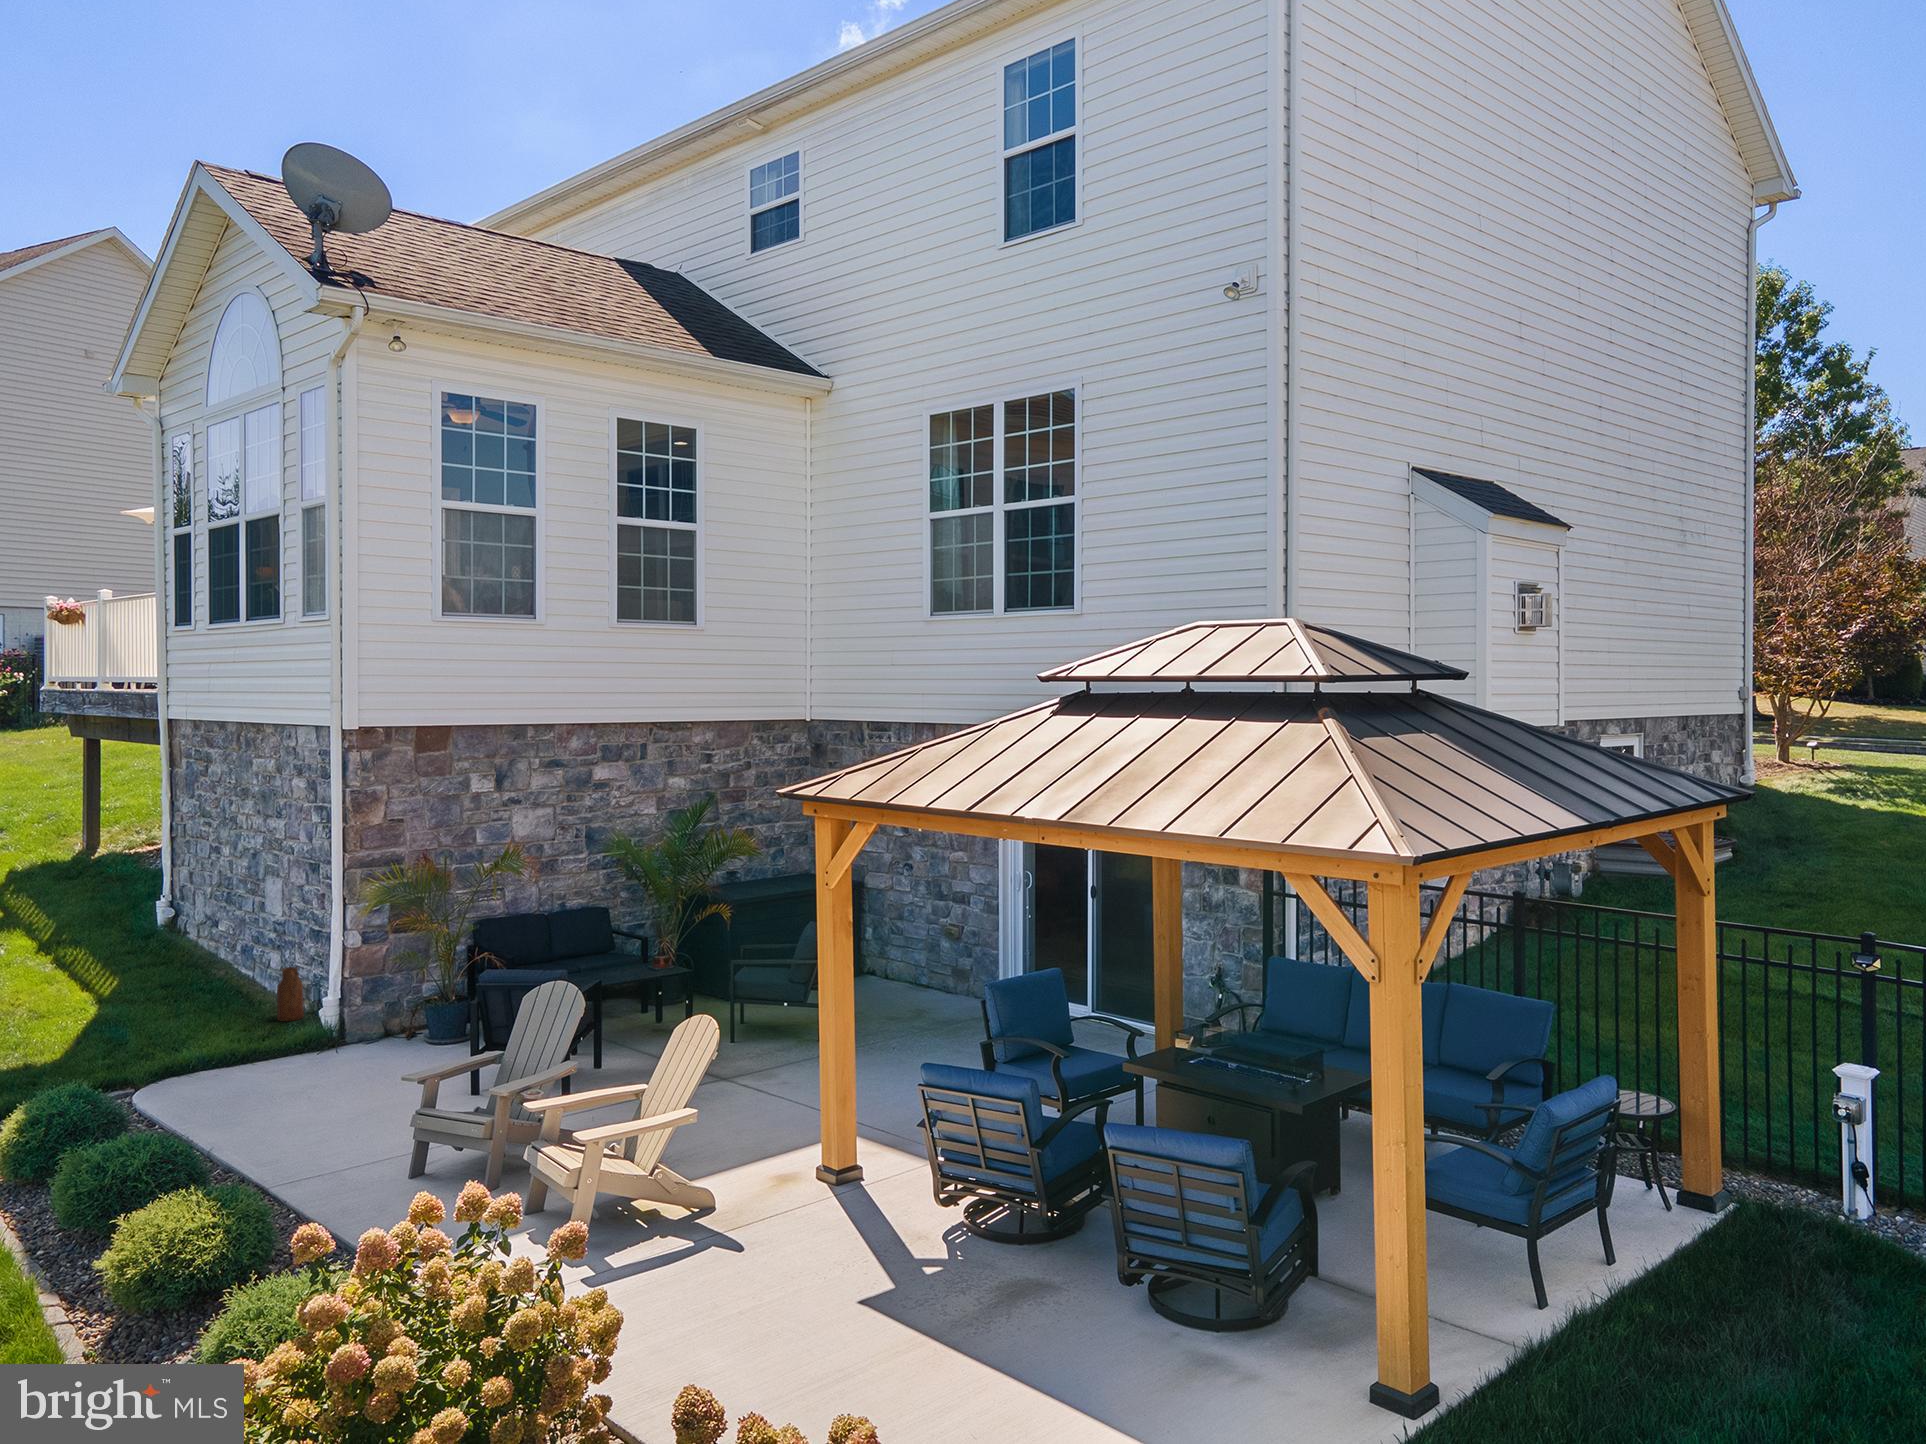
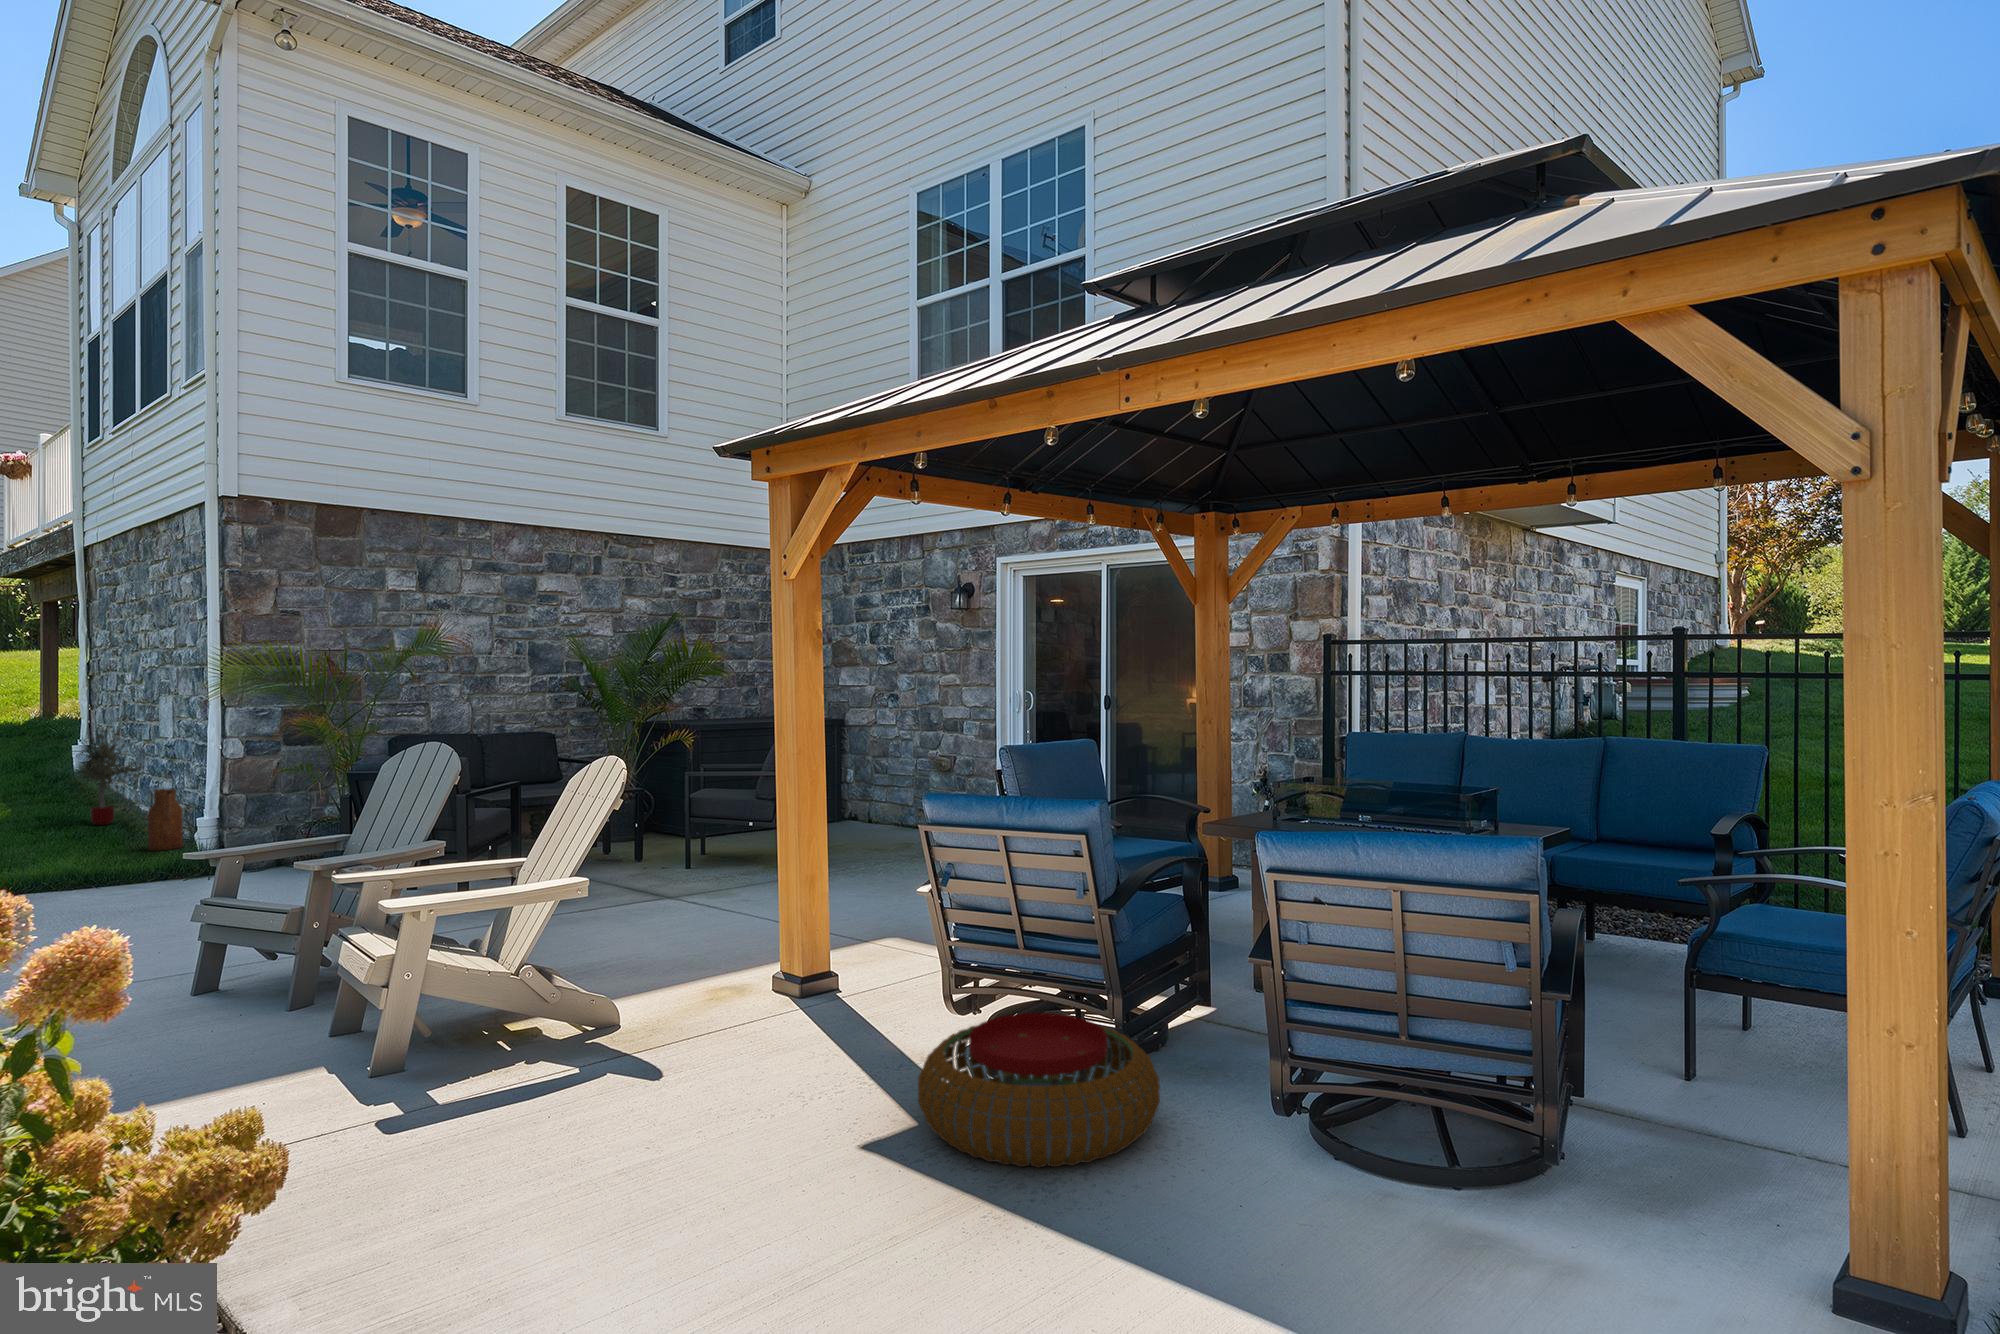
potted tree: none [199,904,253,989] -> present [82,730,142,825]
pouf: none [907,1215,1052,1313] -> present [918,1013,1160,1168]

